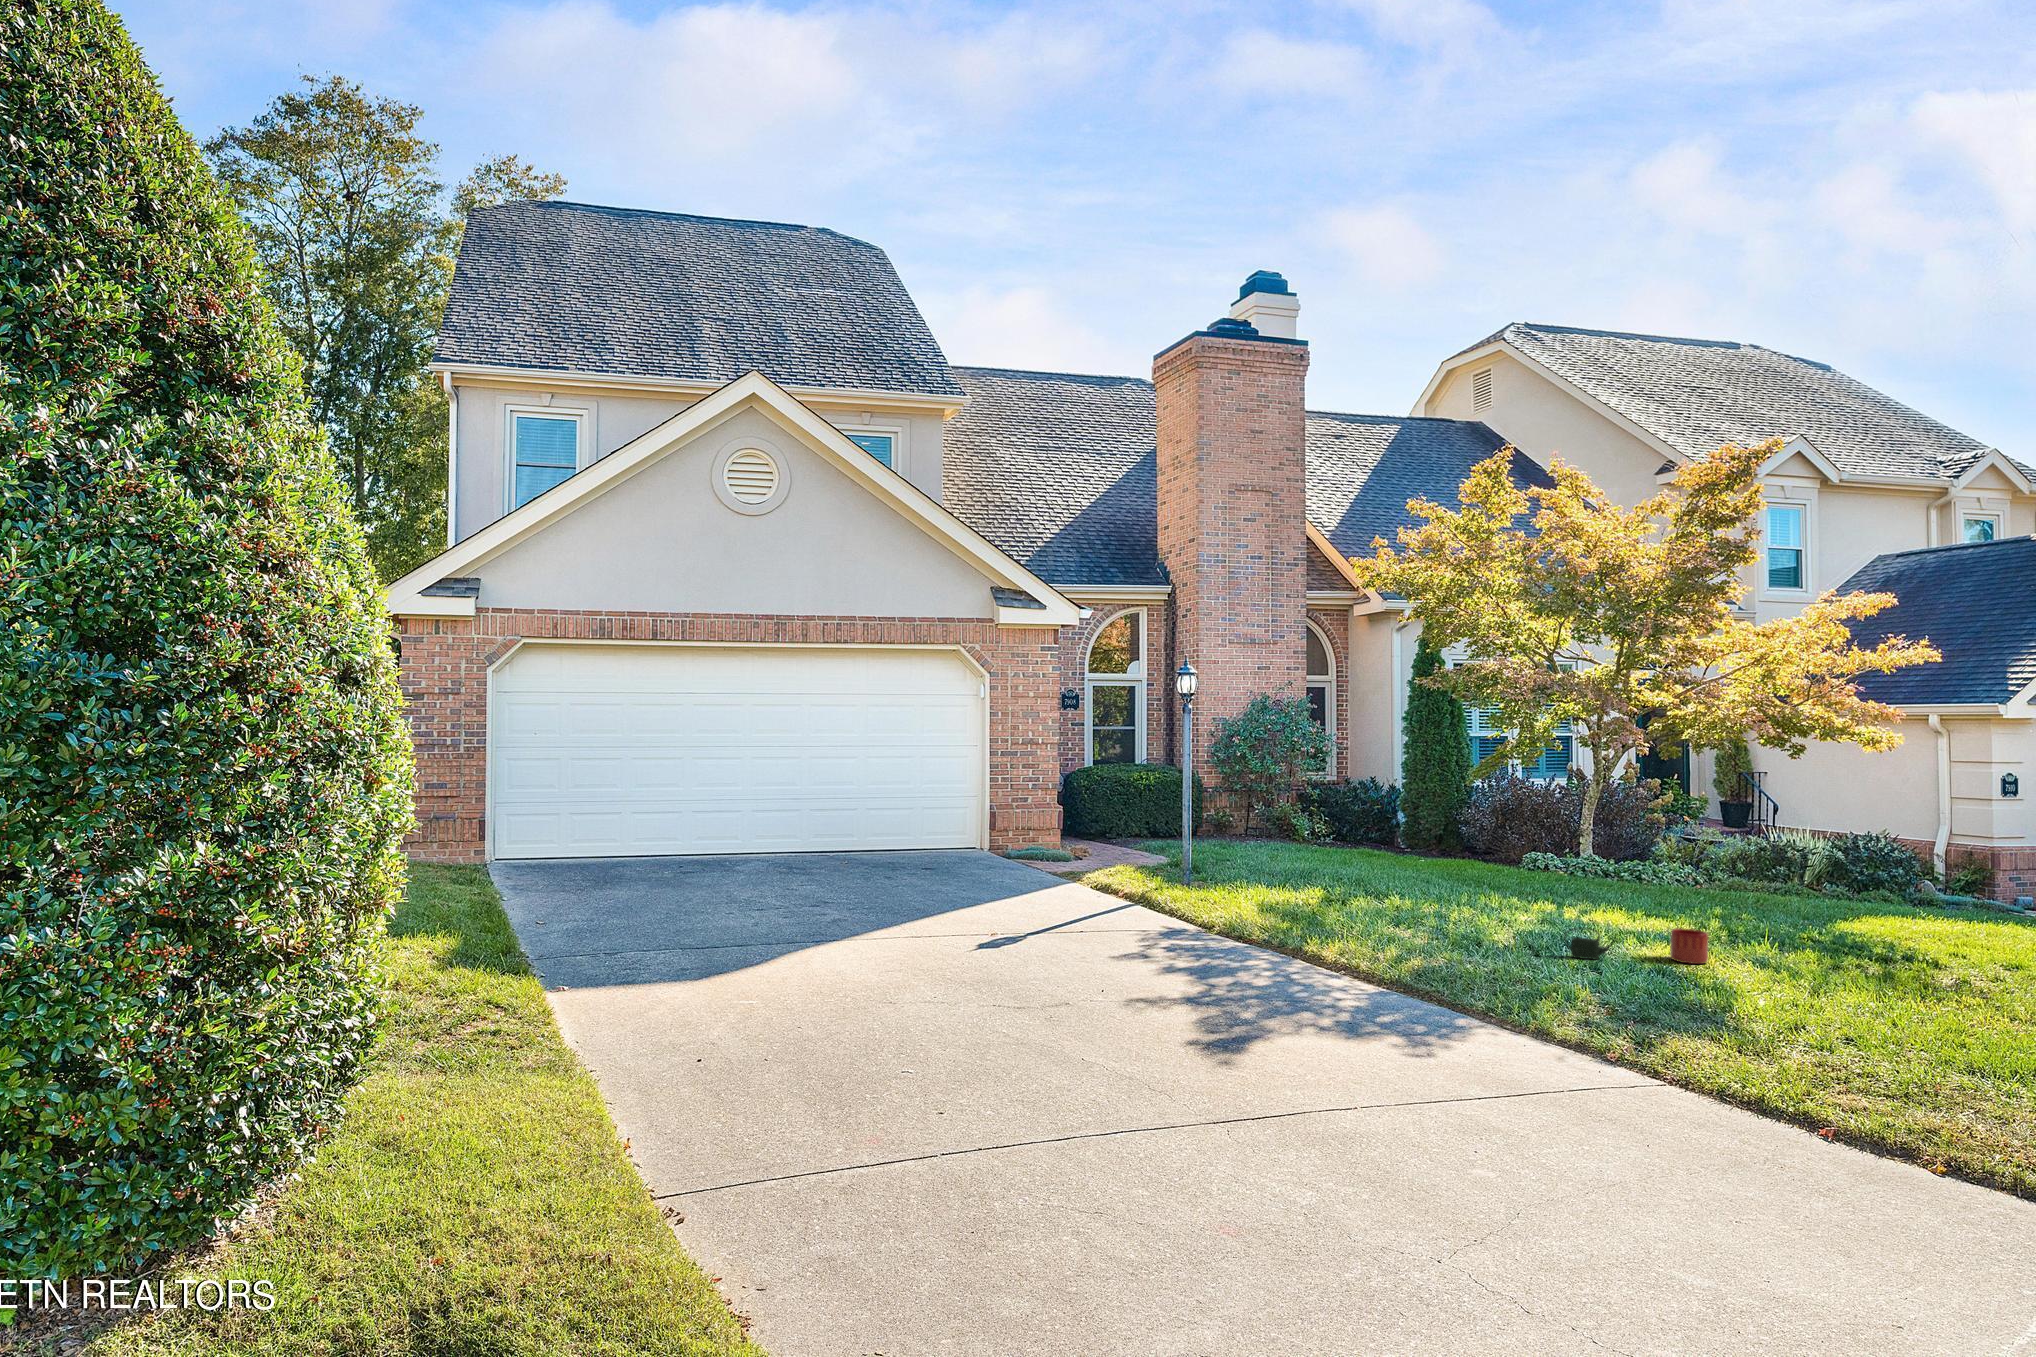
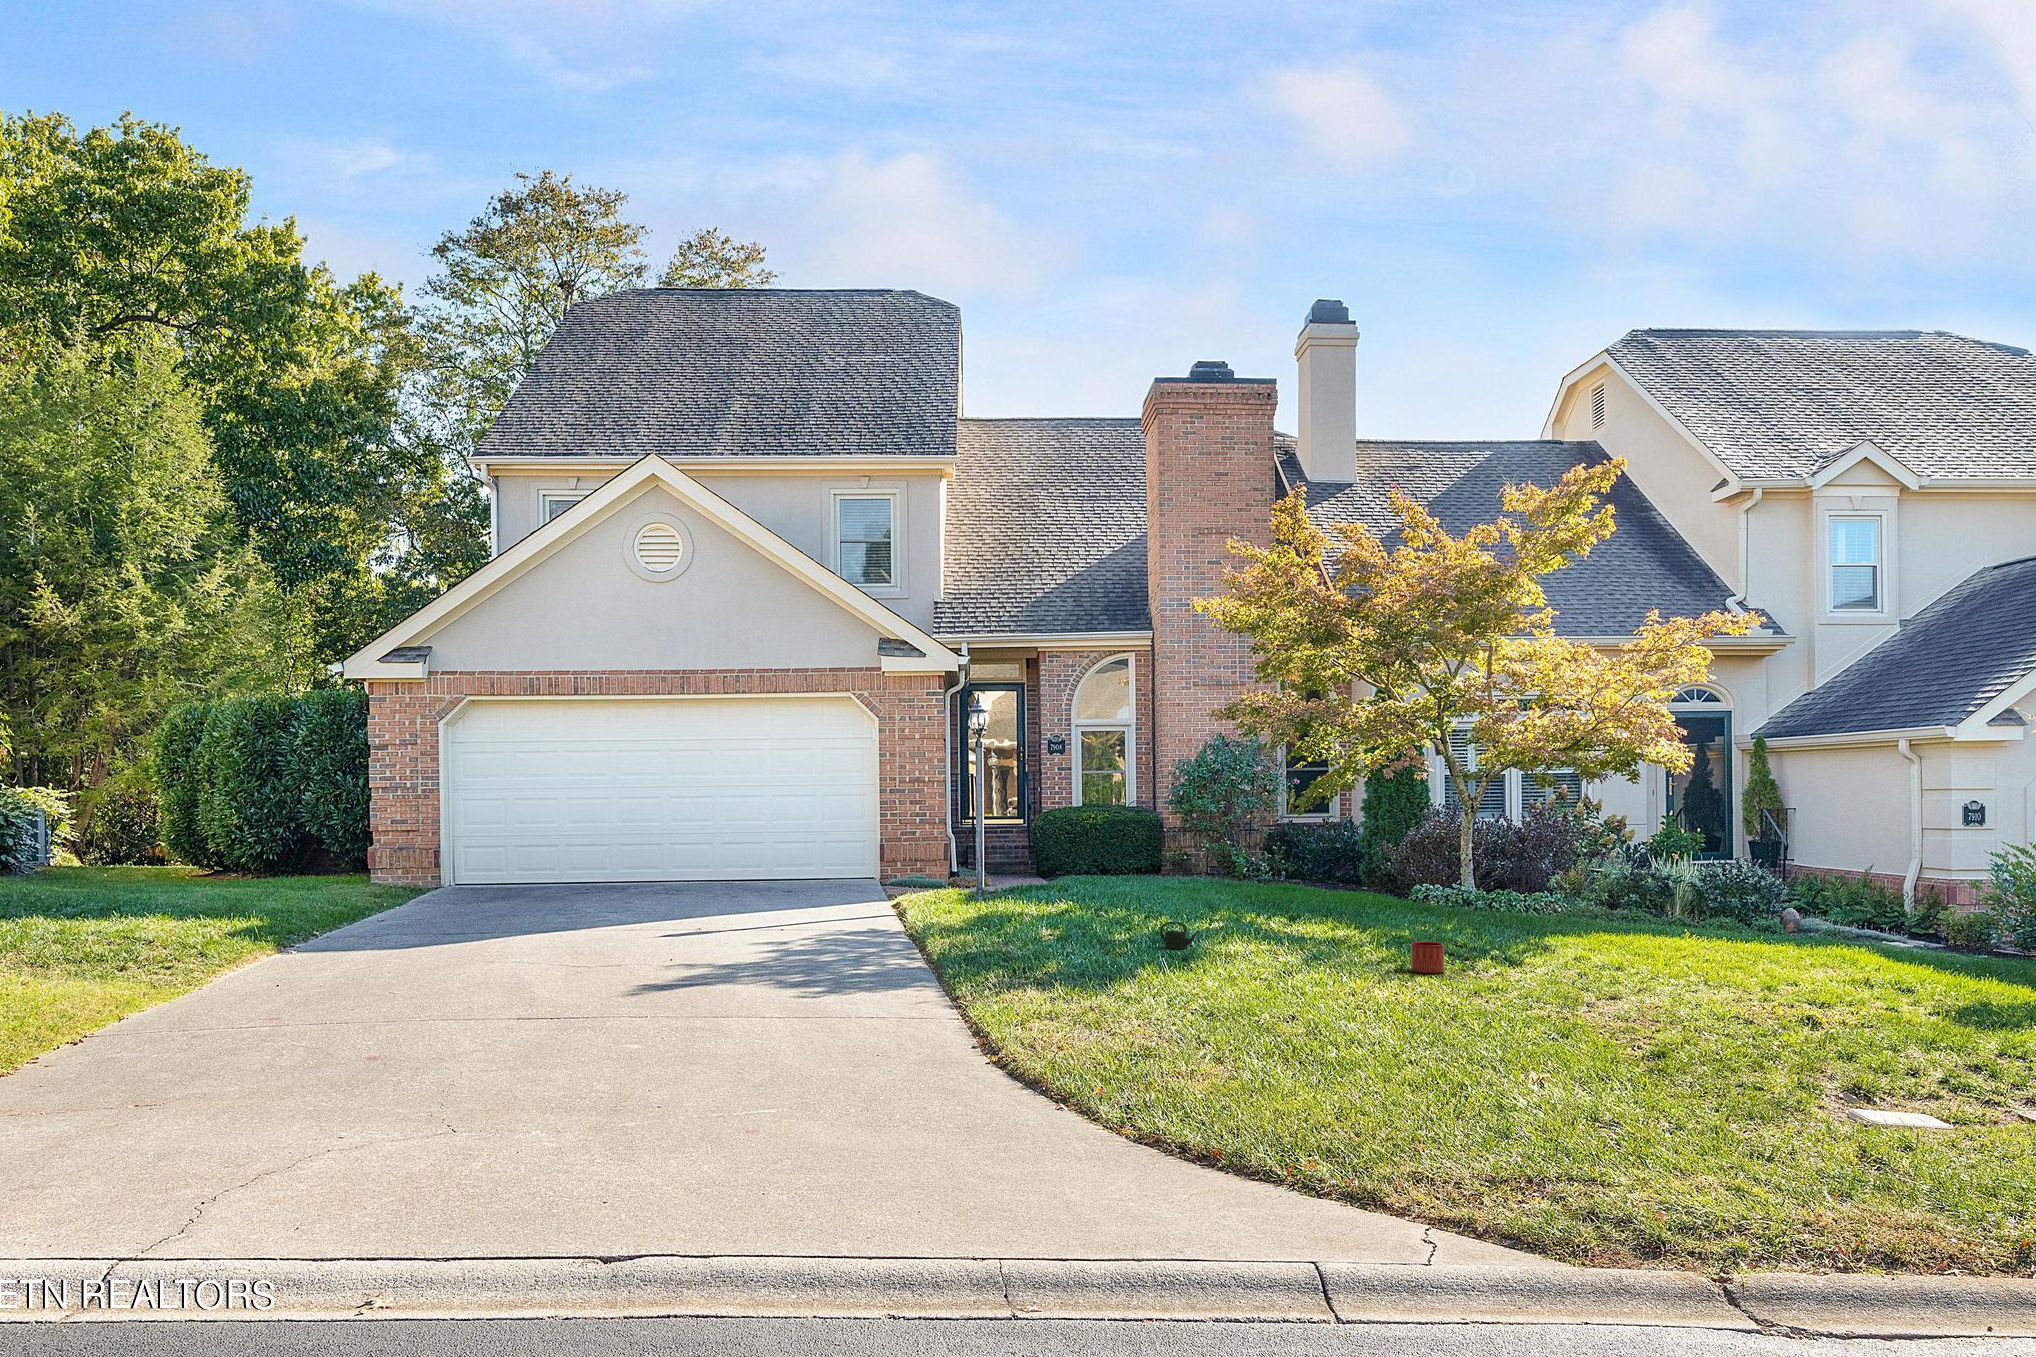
planter: present [1670,928,1708,964] -> present [1411,941,1444,974]

